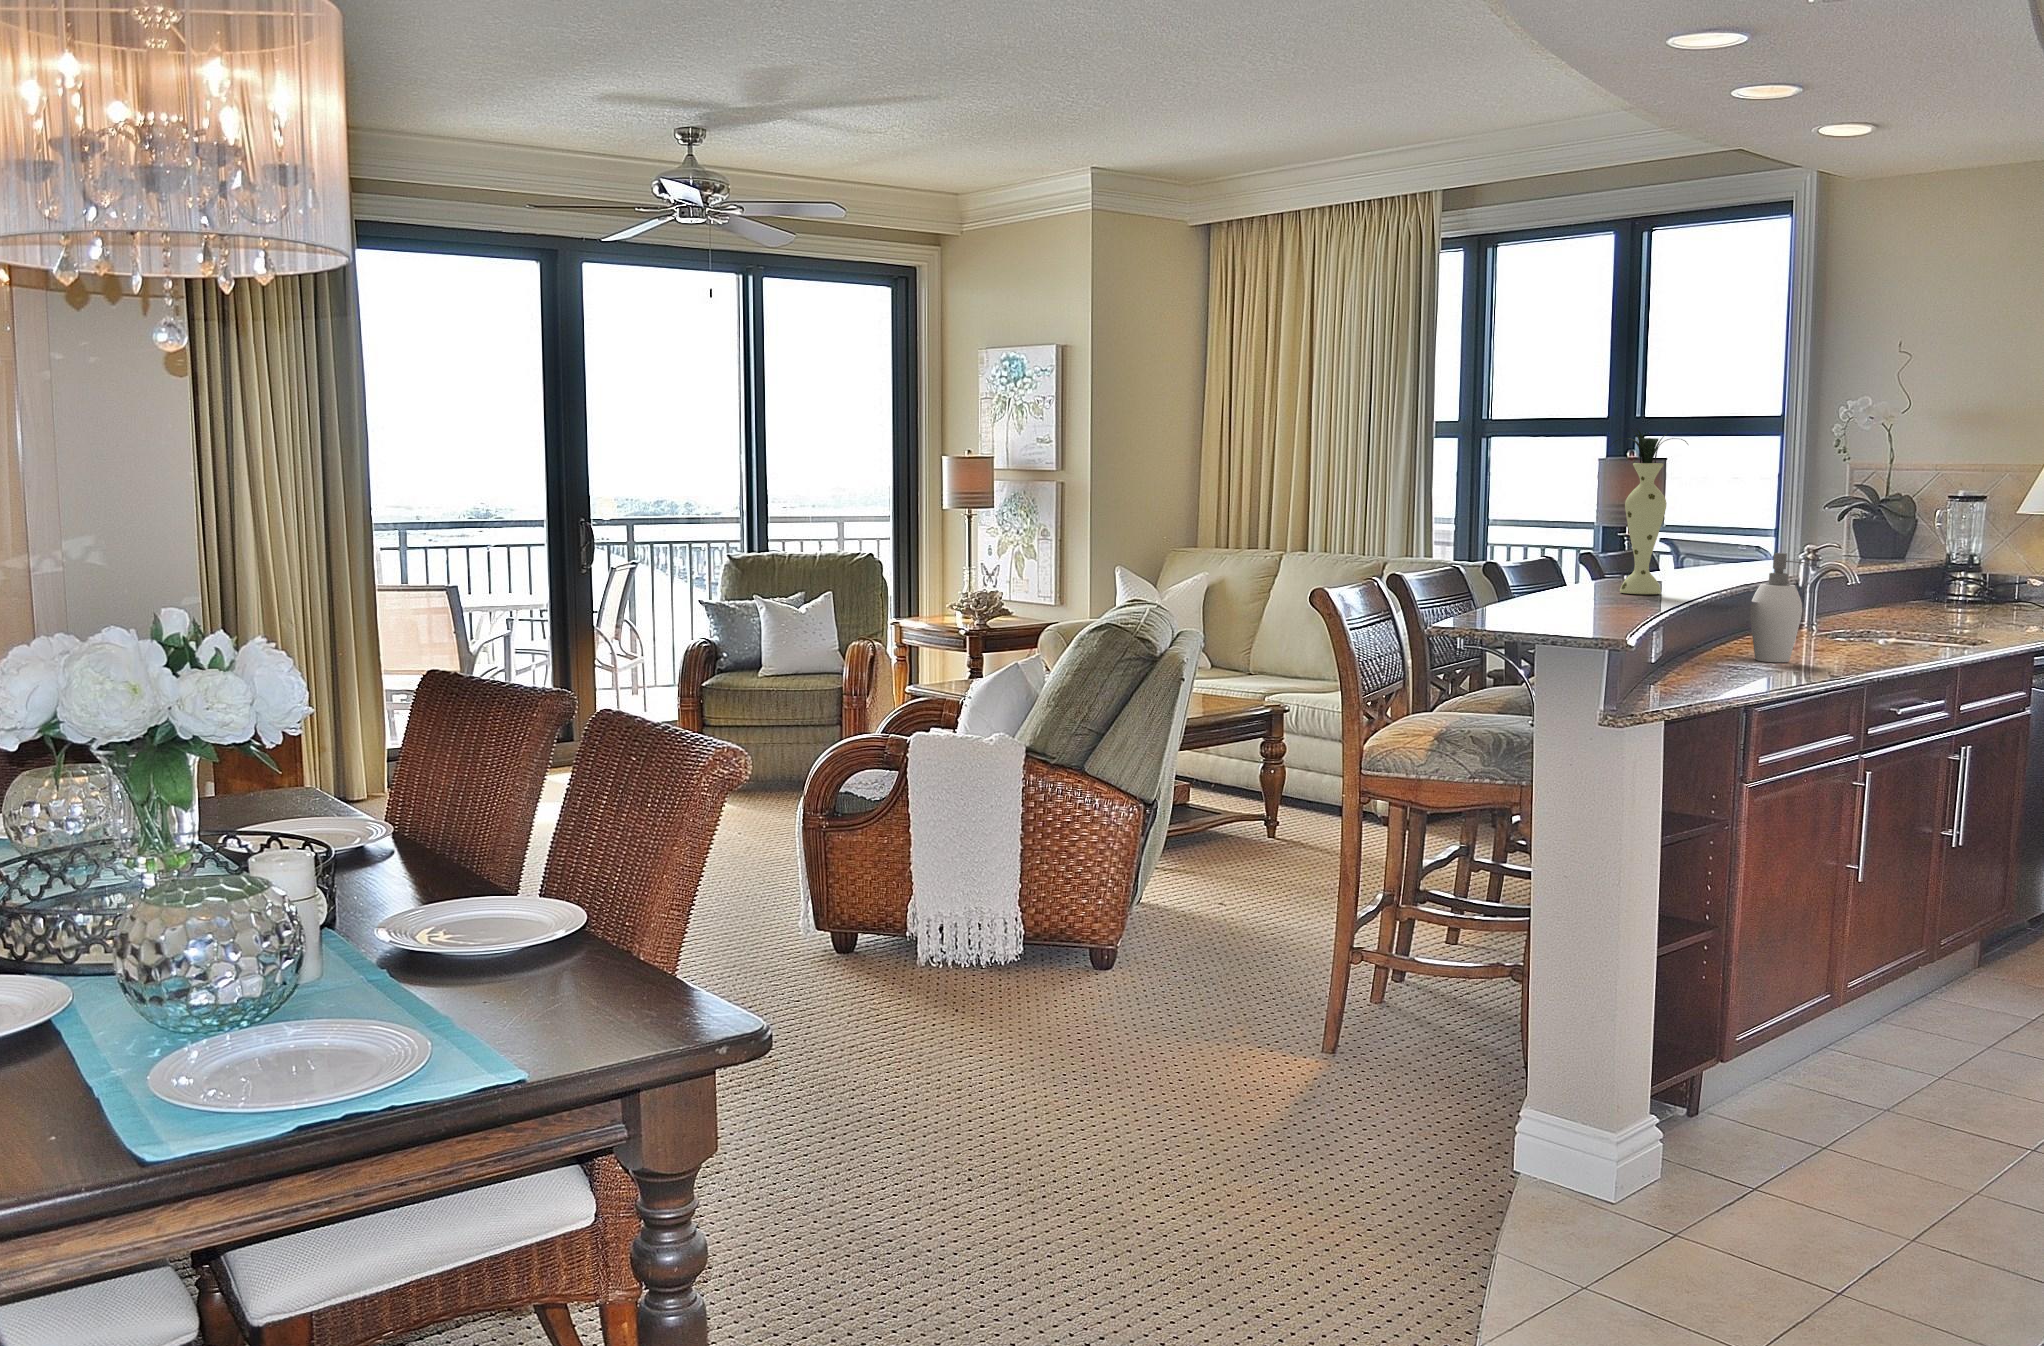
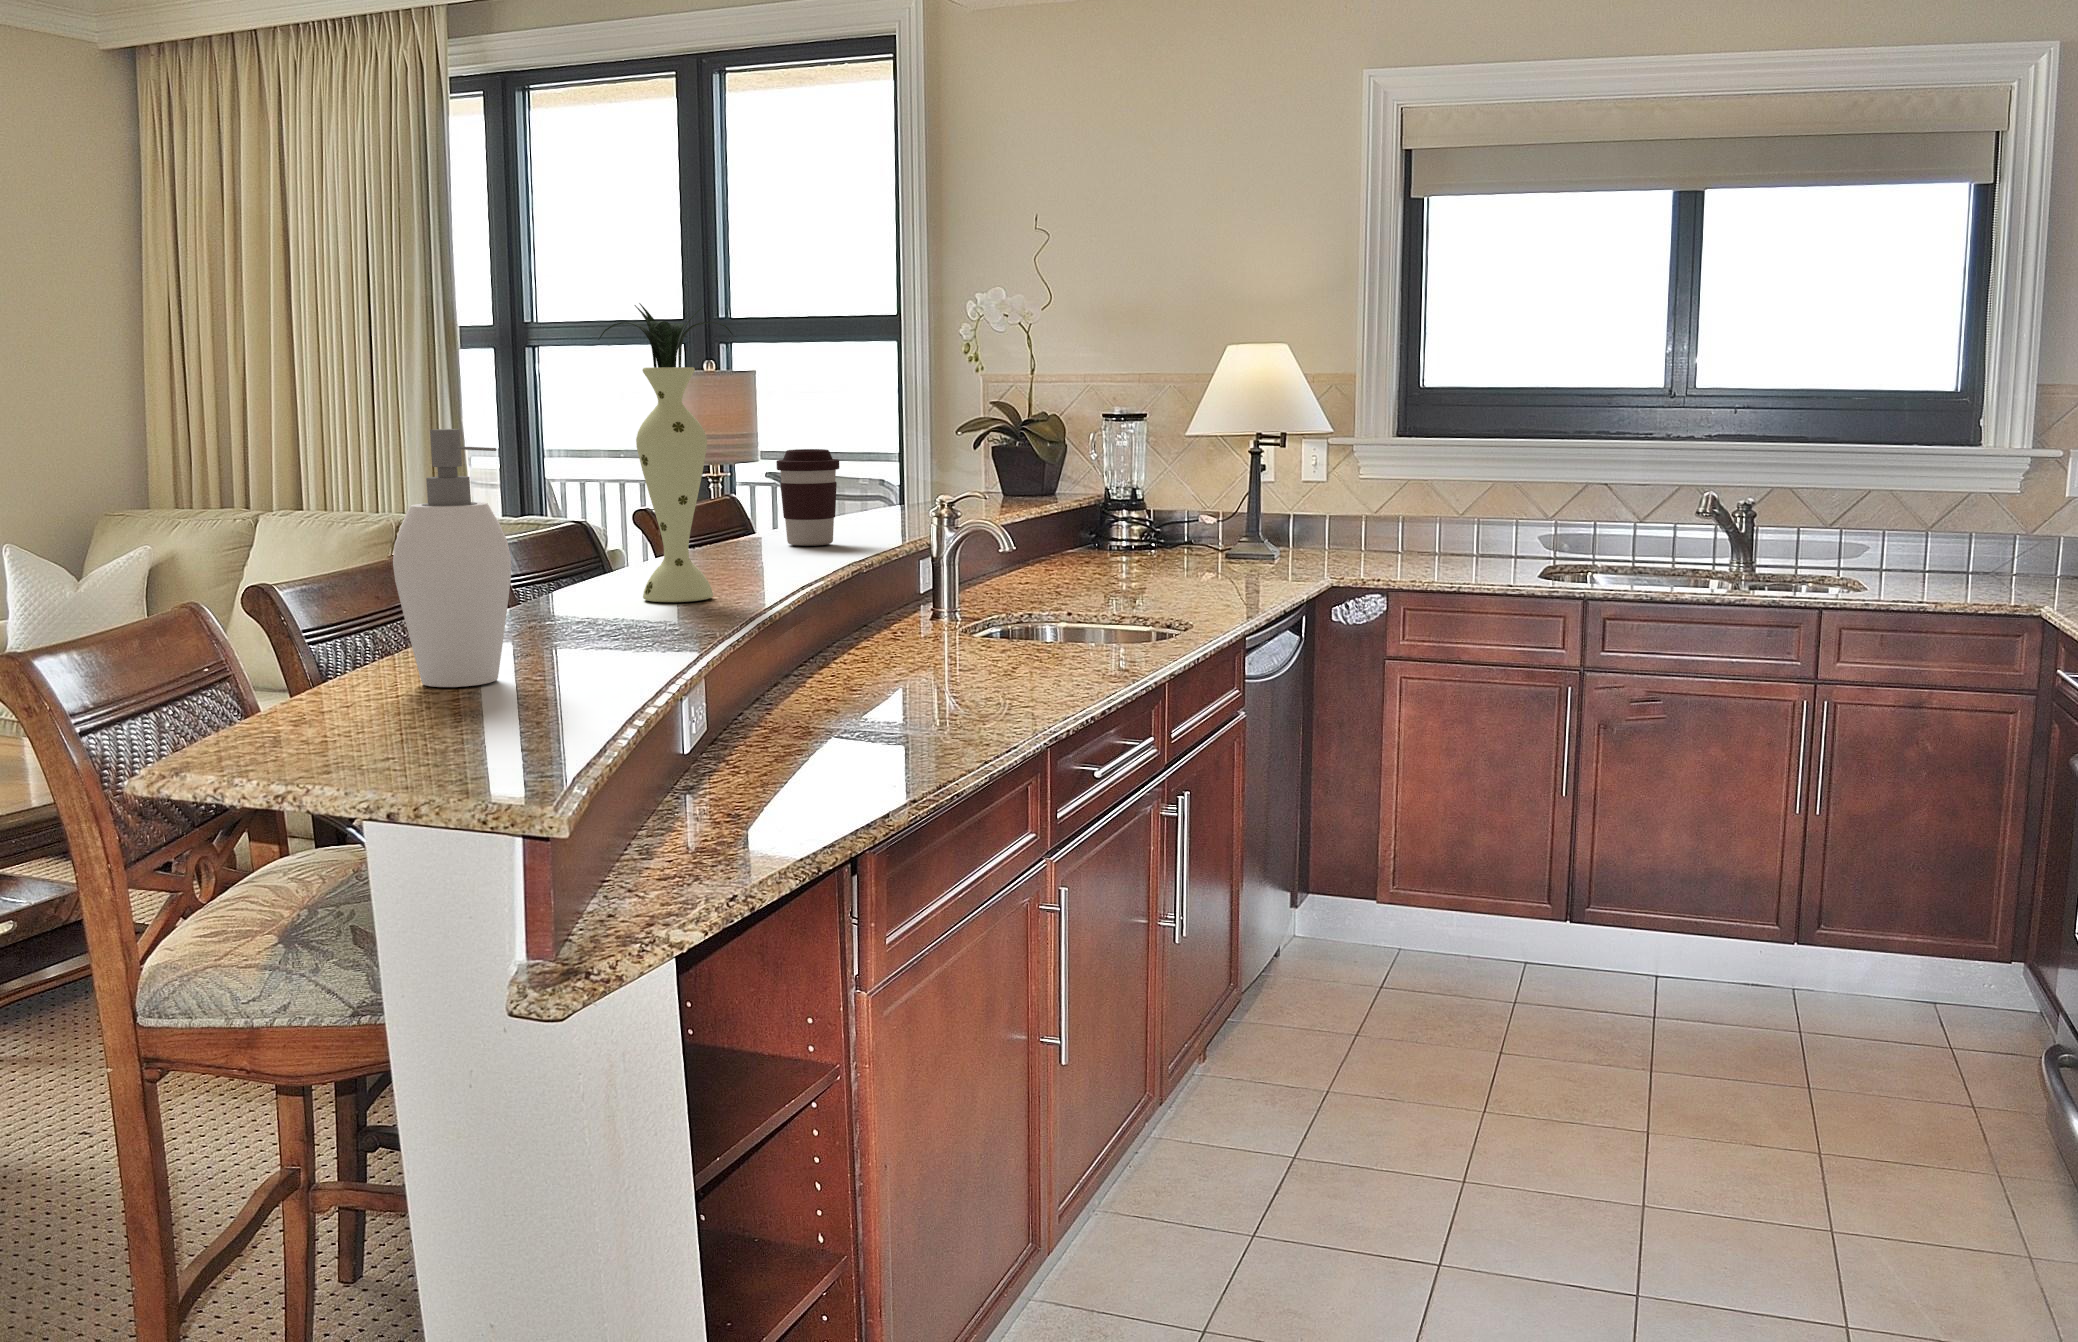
coffee cup: none [1694,514,1738,576] -> present [776,449,839,546]
soap dispenser: present [1750,553,1810,662] -> present [393,429,511,687]

